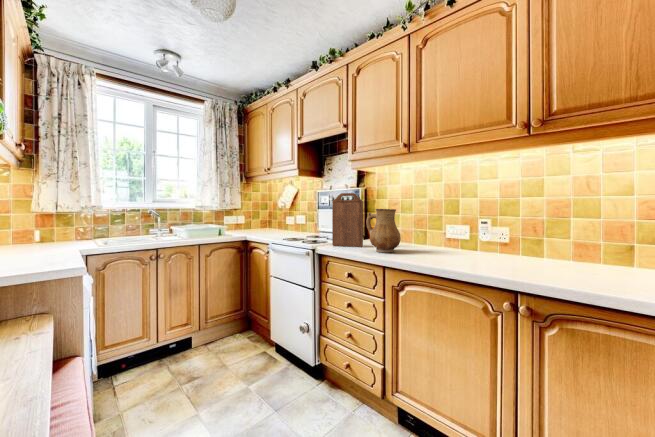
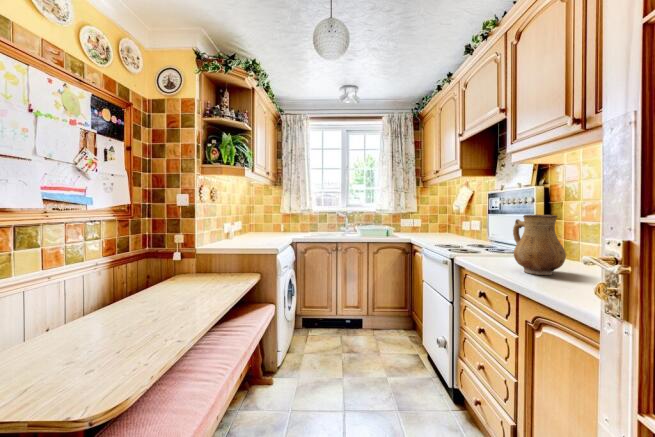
cutting board: present [332,193,363,247] -> none [478,194,519,262]

